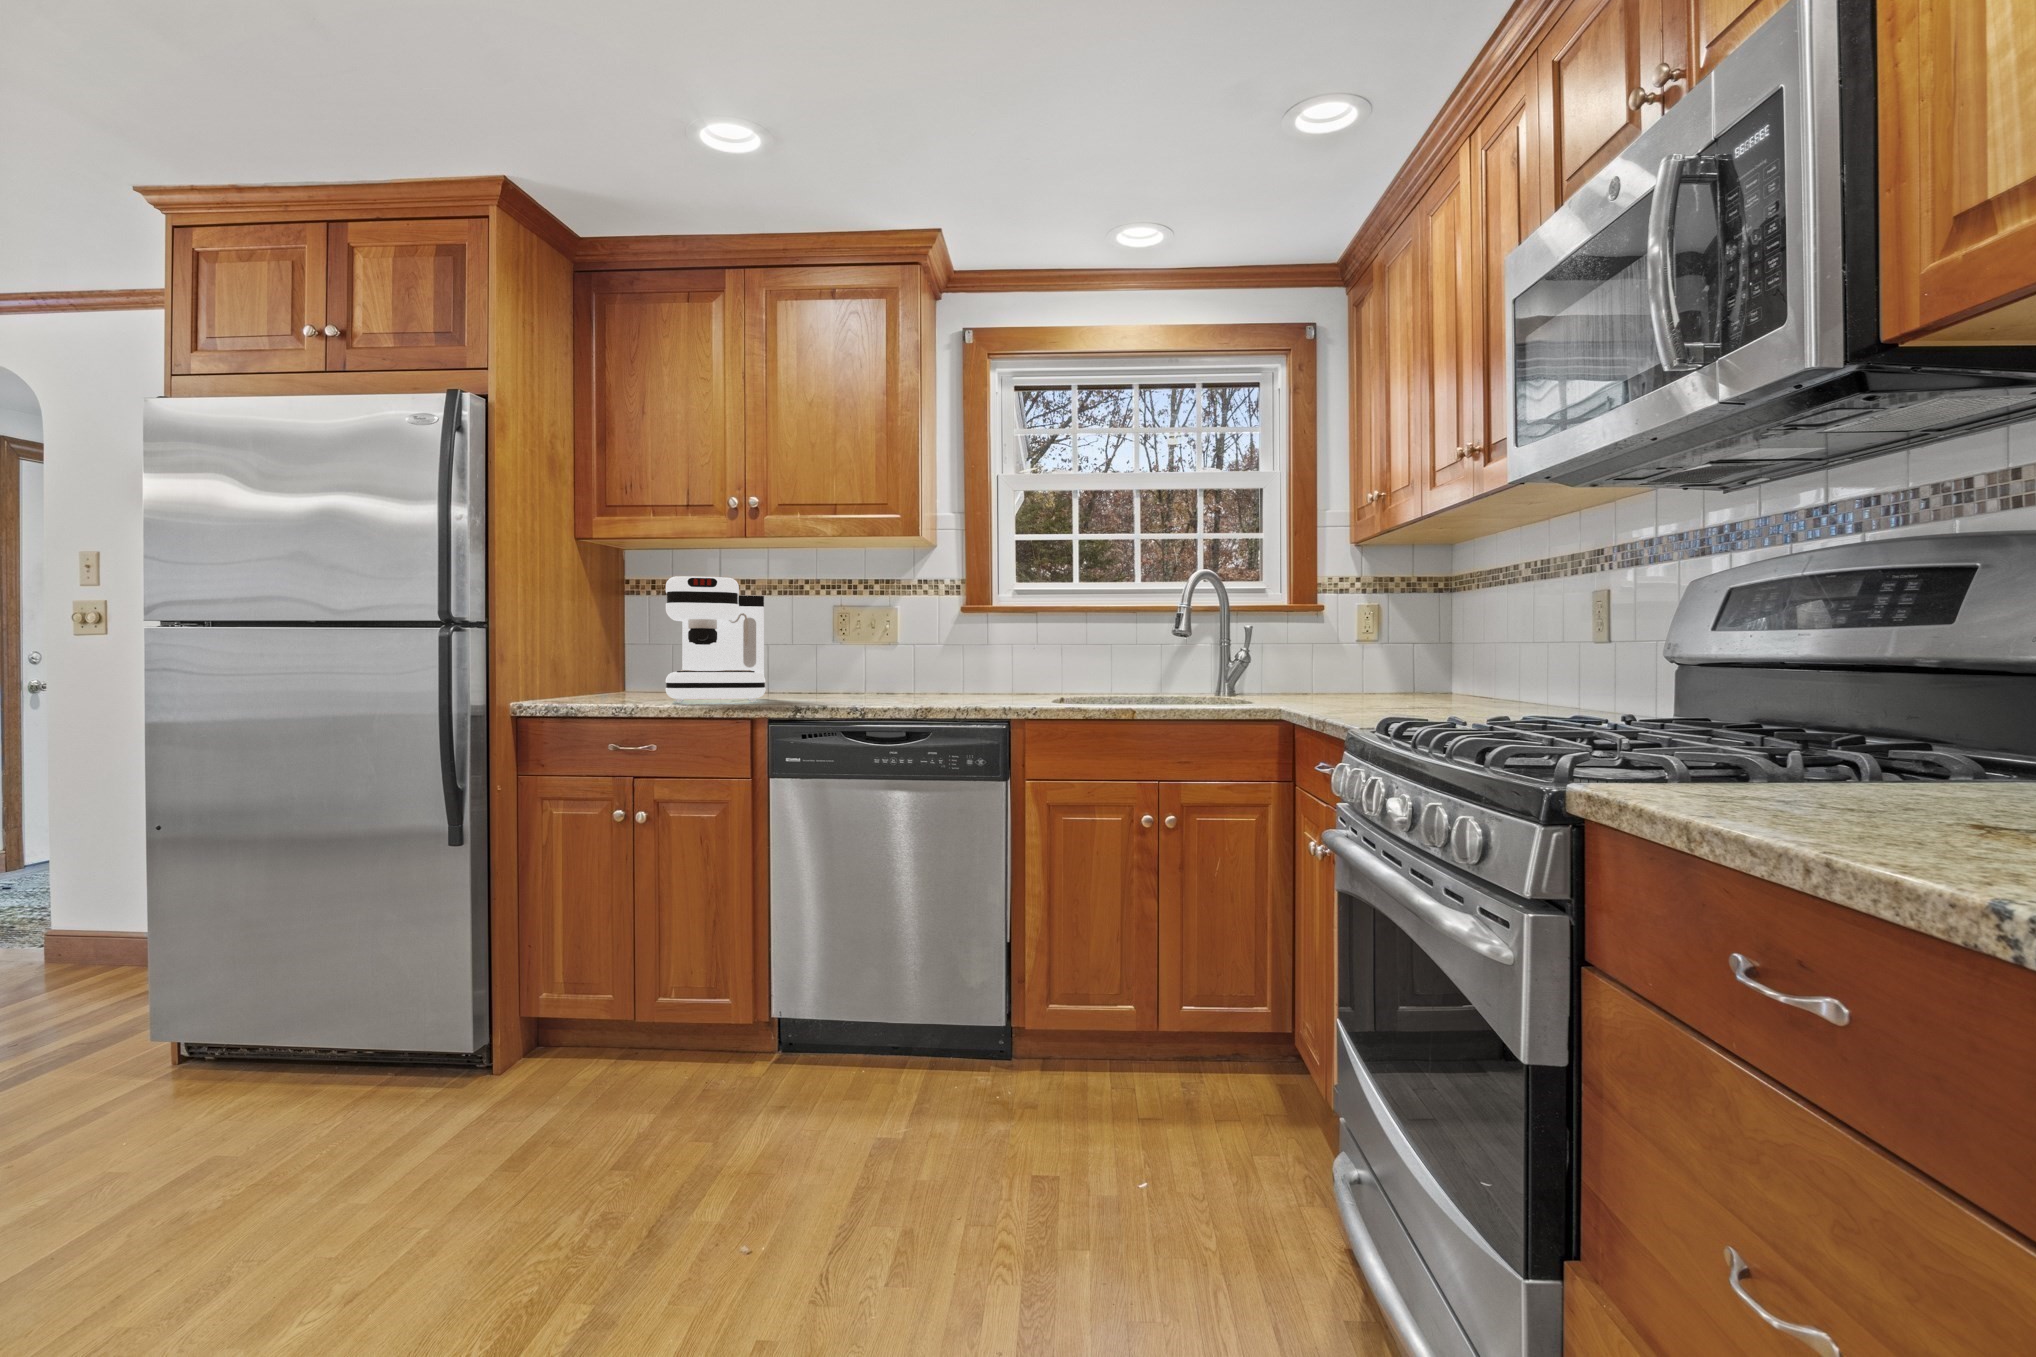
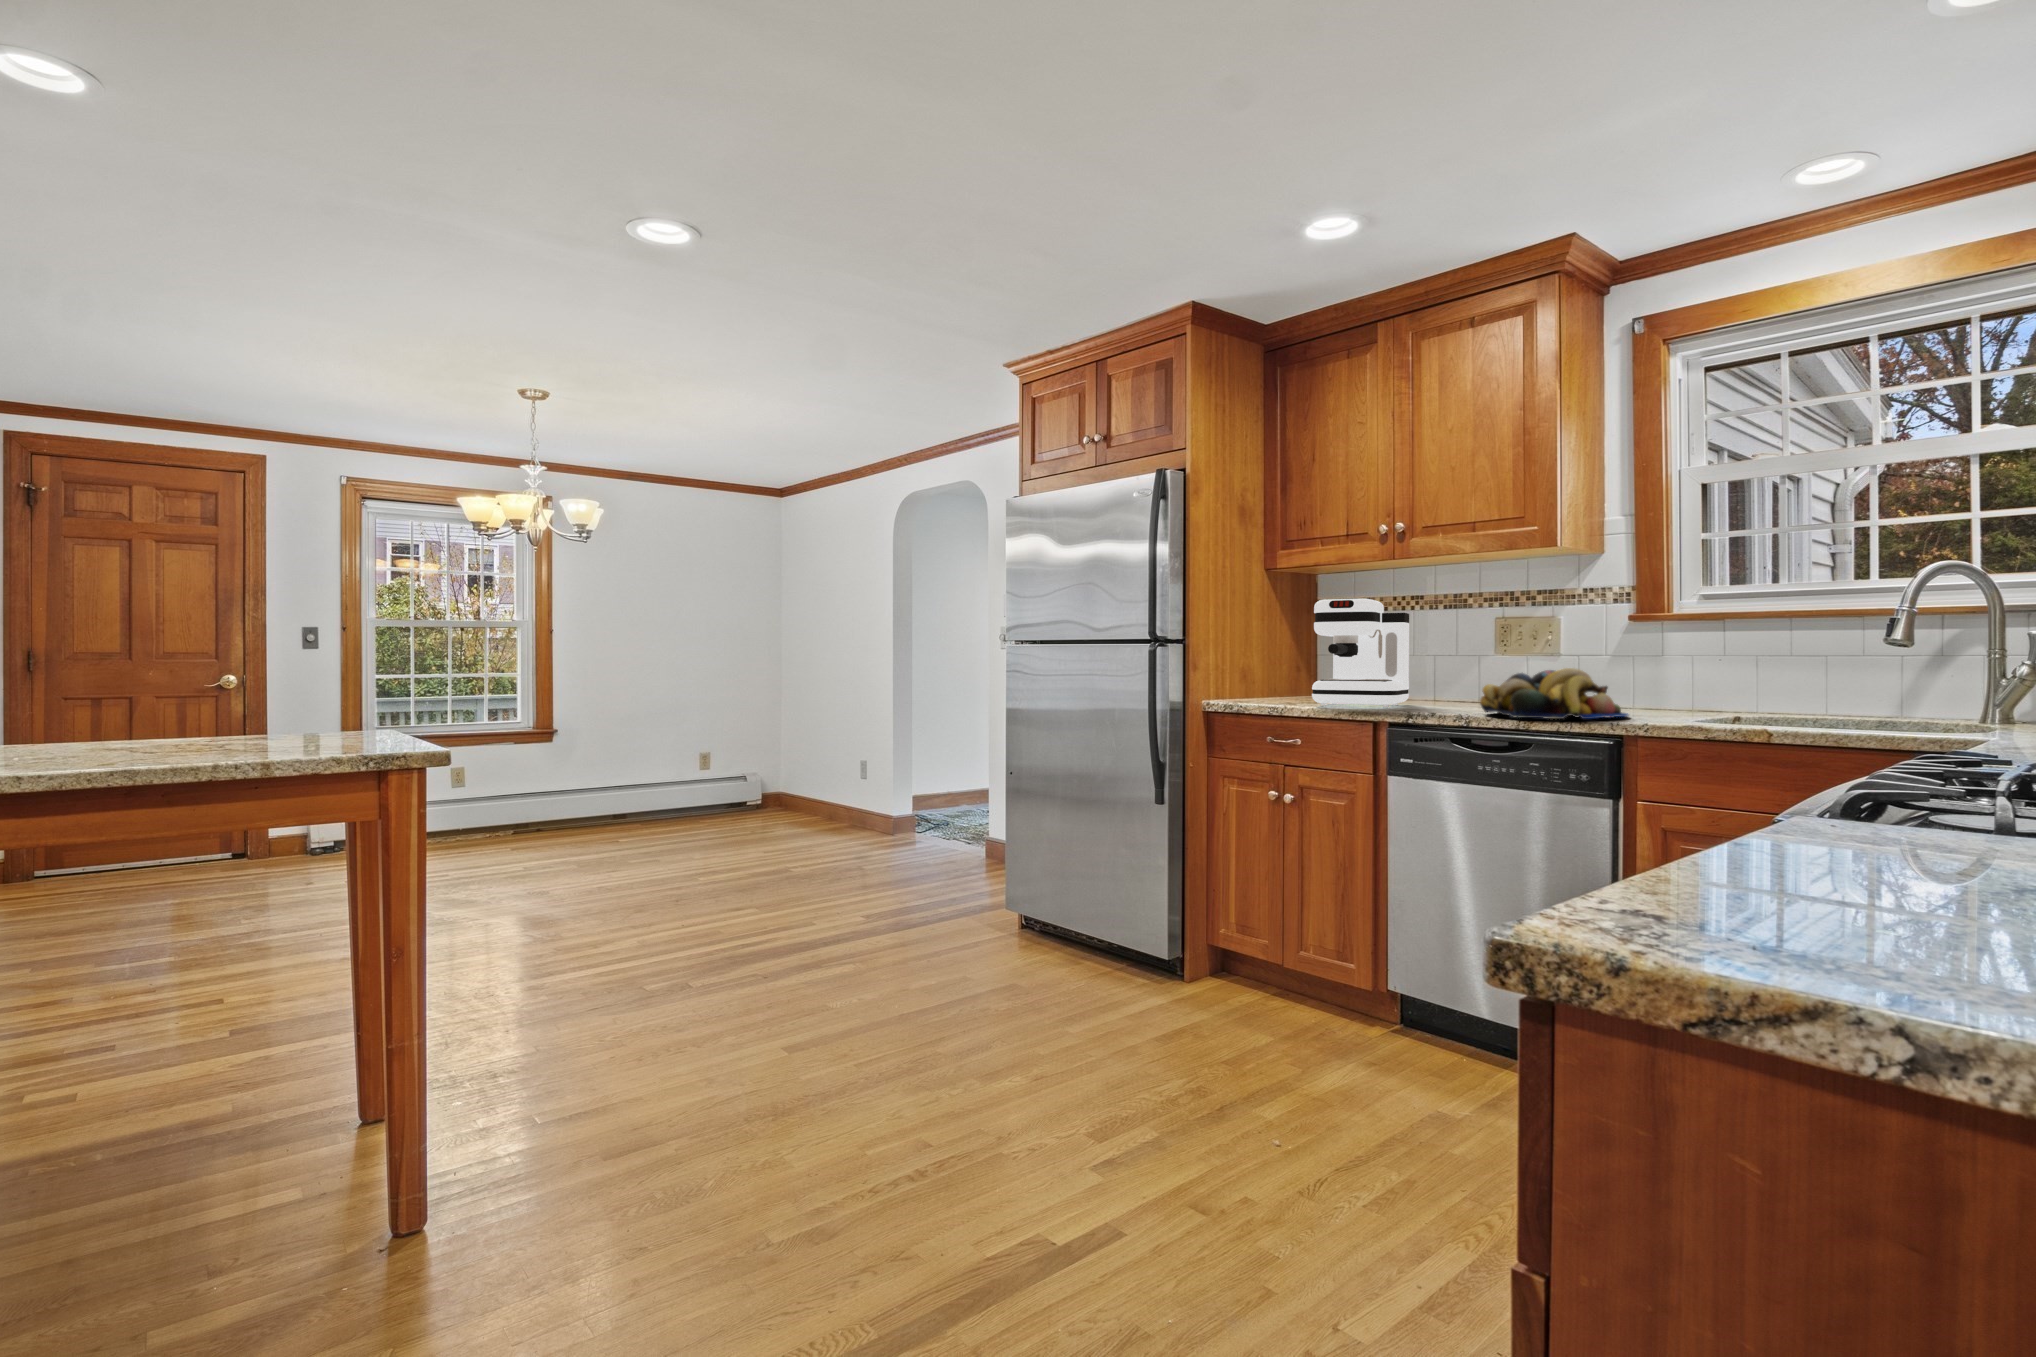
fruit bowl: none [866,656,999,707] -> present [1480,668,1628,719]

